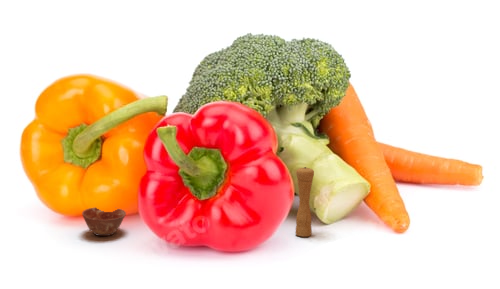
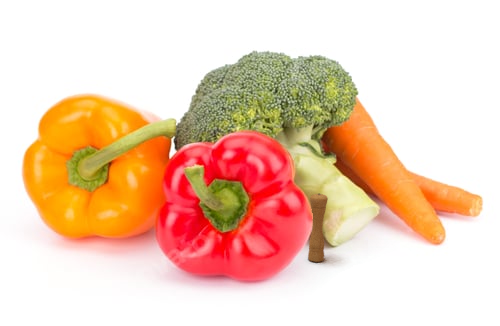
ceramic bowl: present [82,208,126,236] -> none [95,234,139,265]

